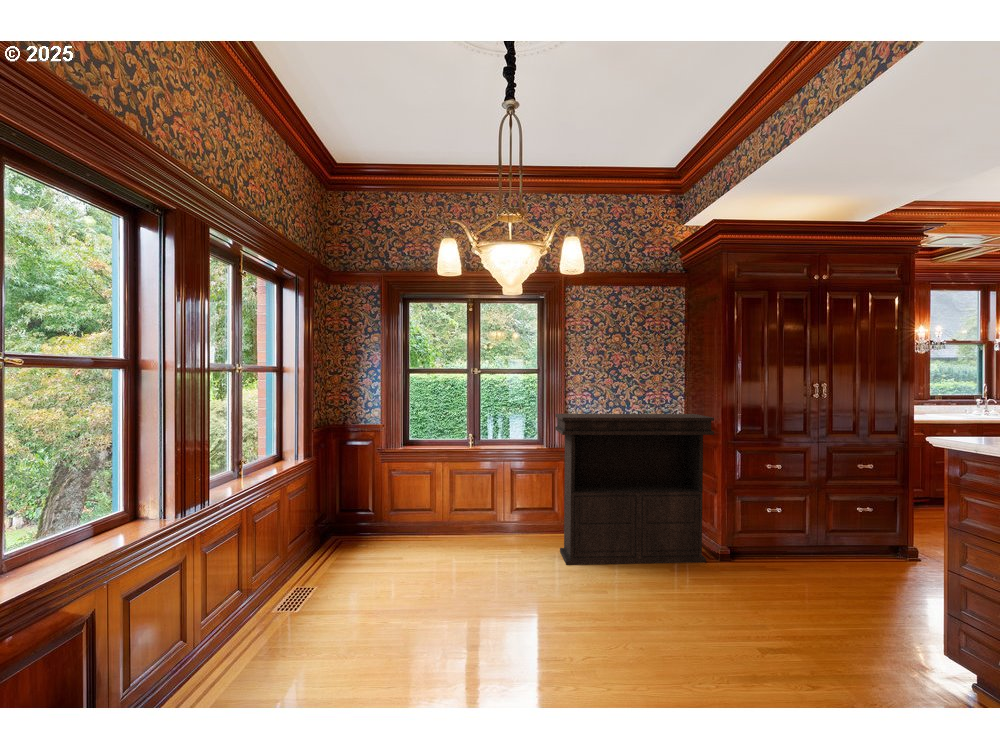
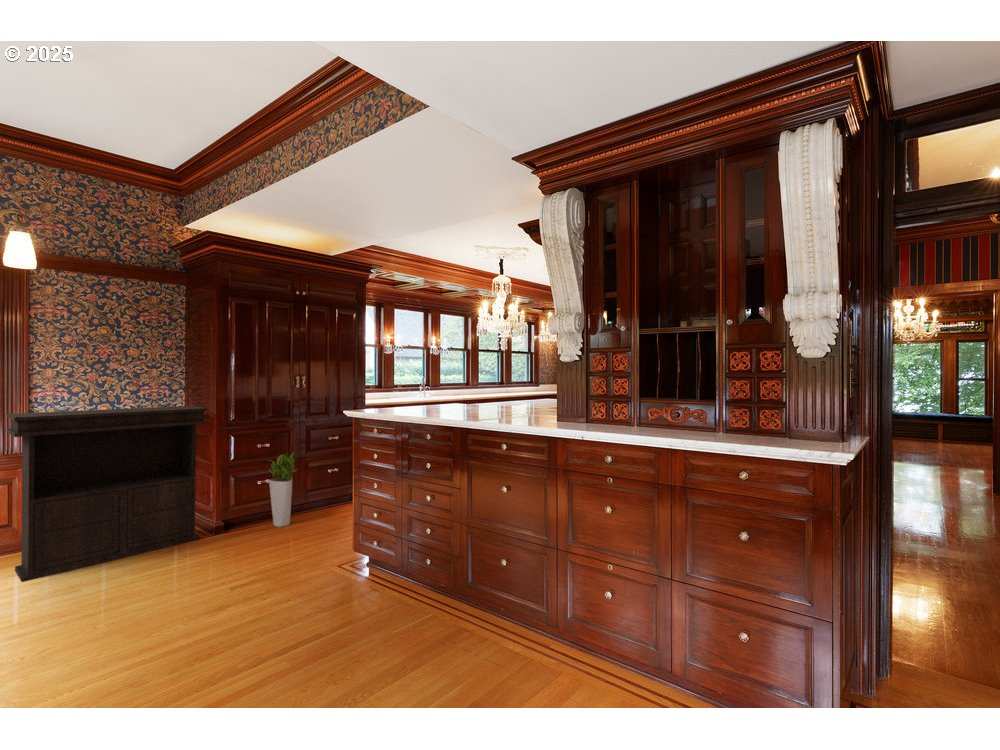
planter: none [779,477,823,571] -> present [268,453,296,527]

